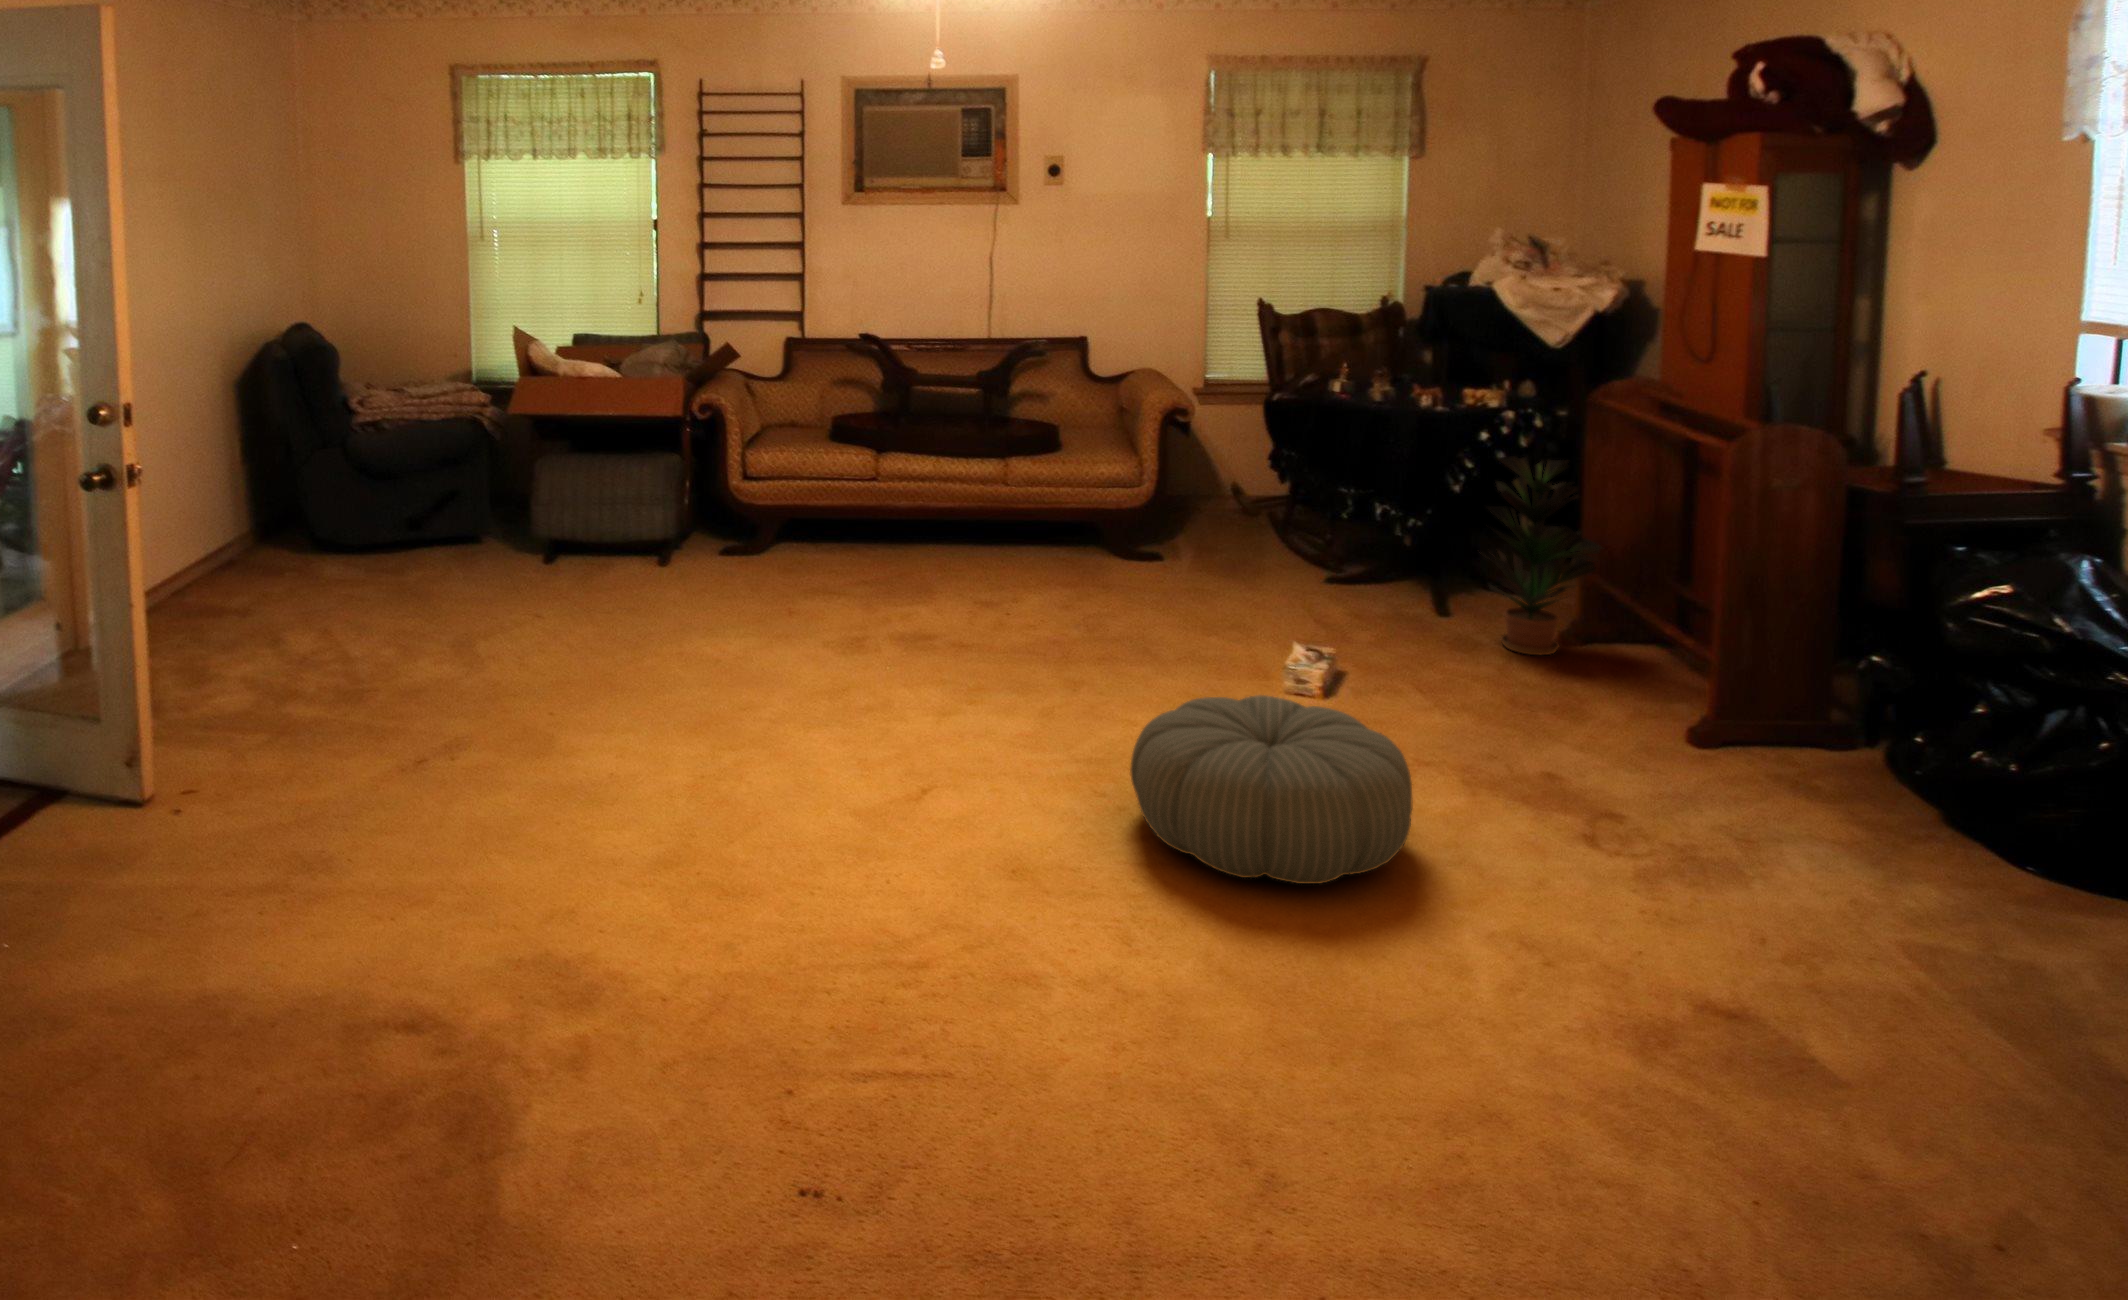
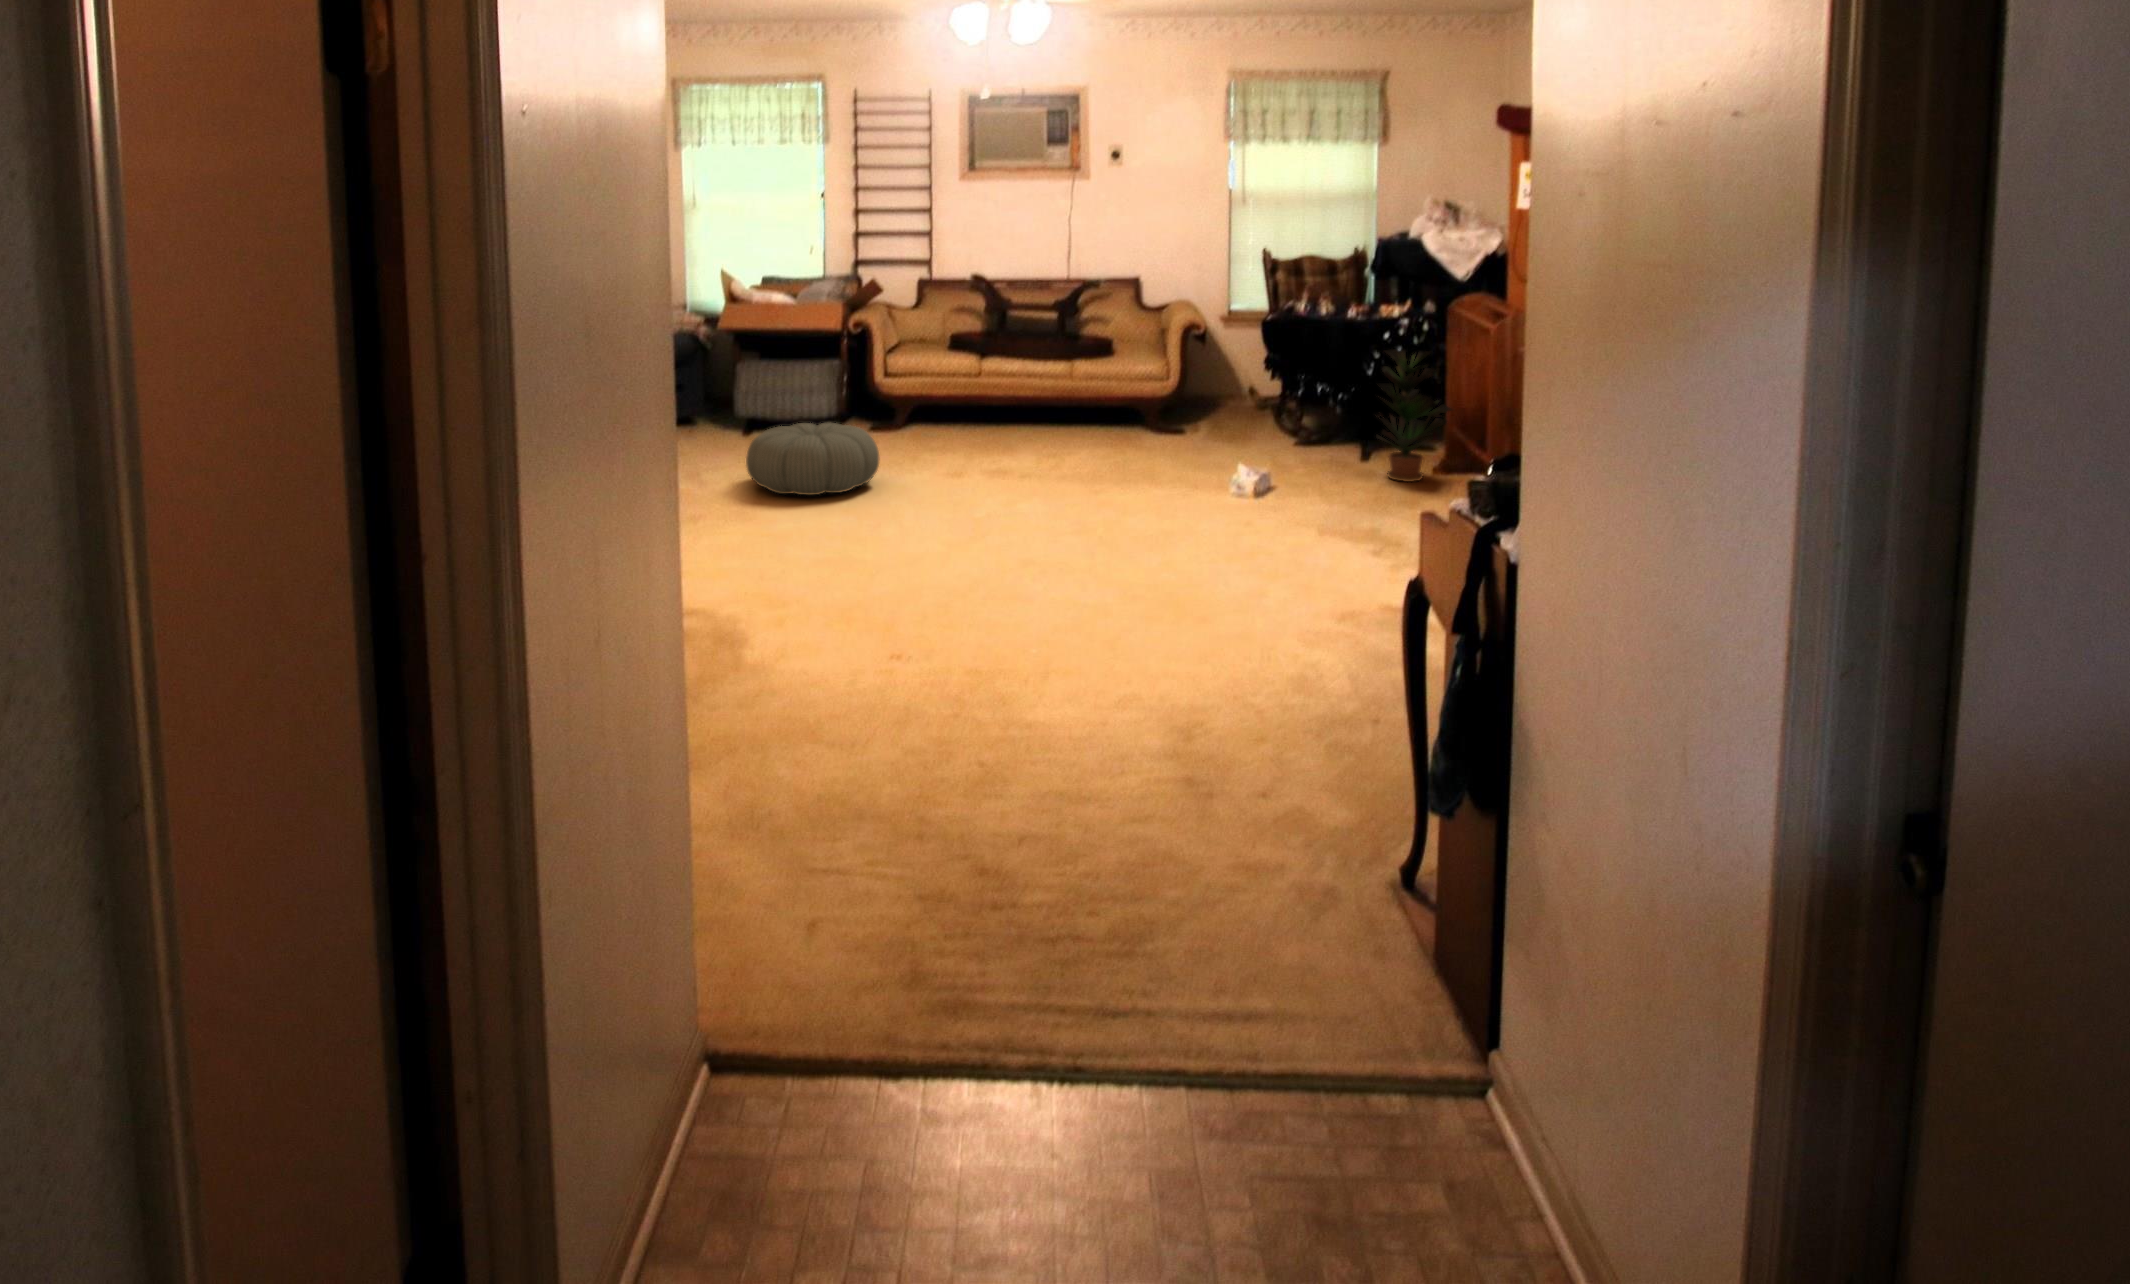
pouf: present [1130,695,1413,884] -> present [746,422,880,495]

